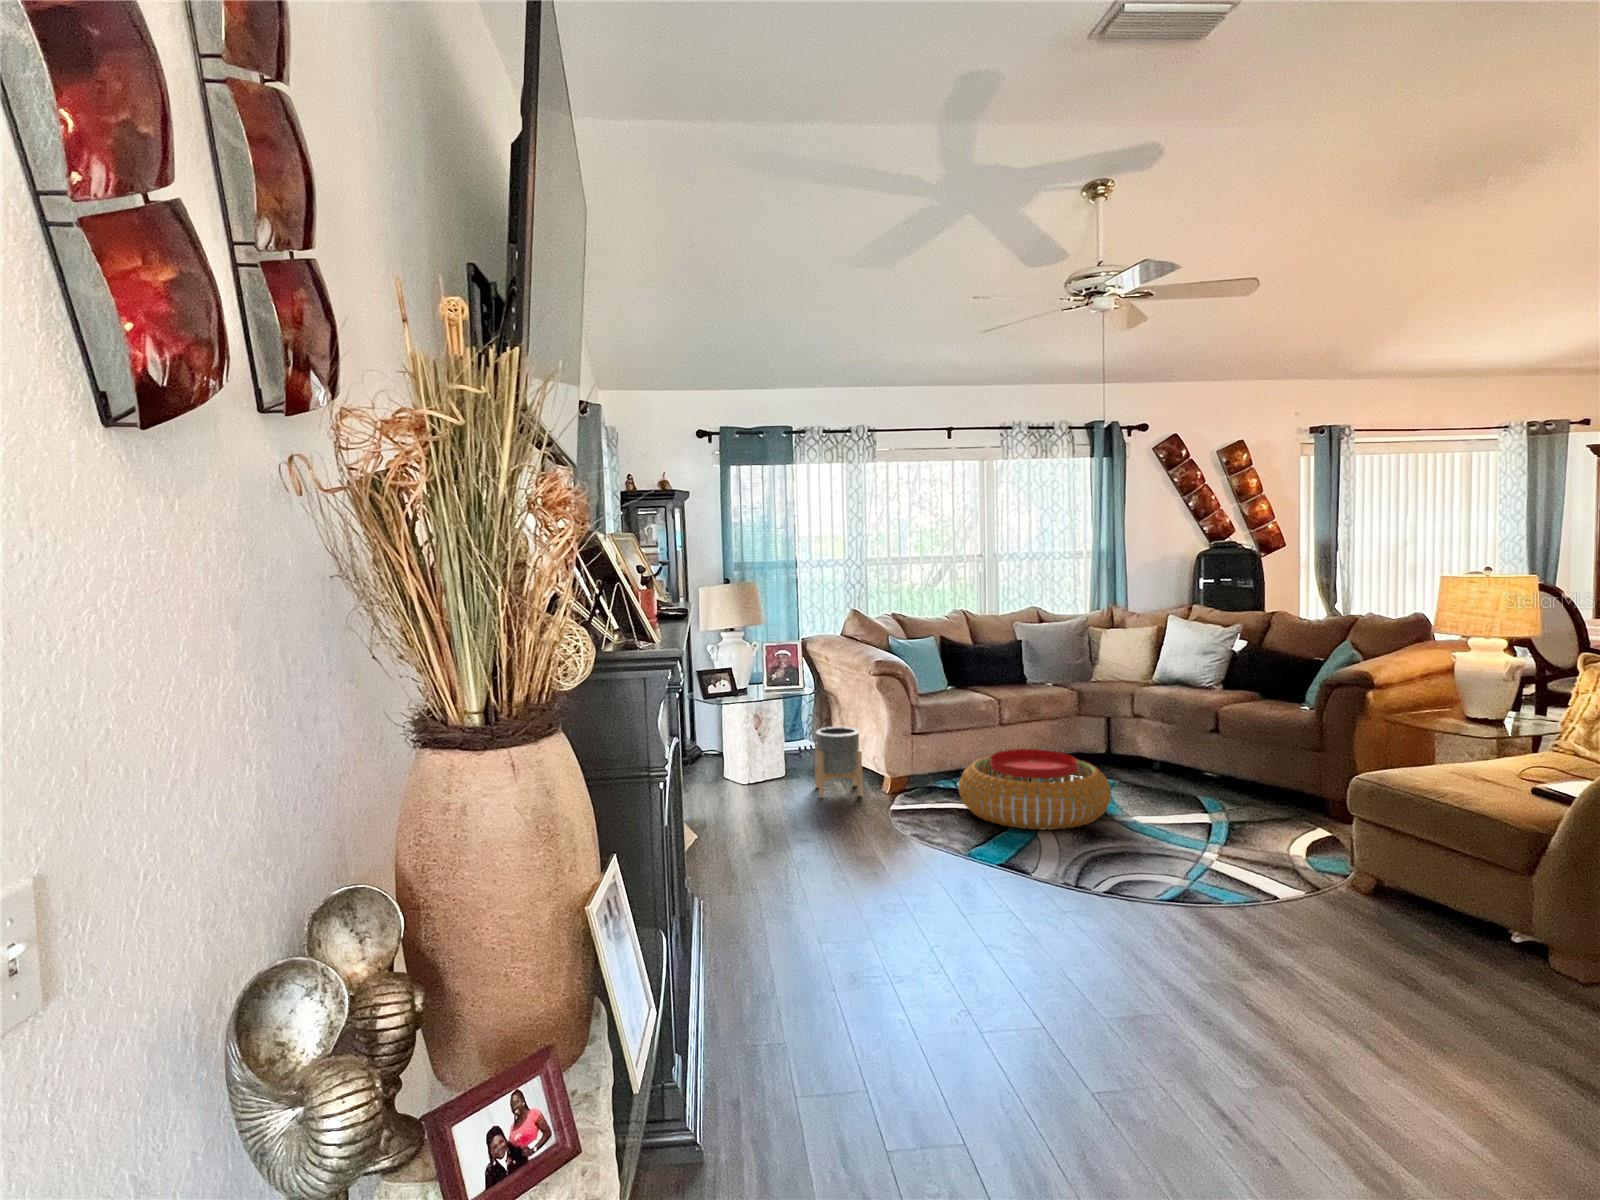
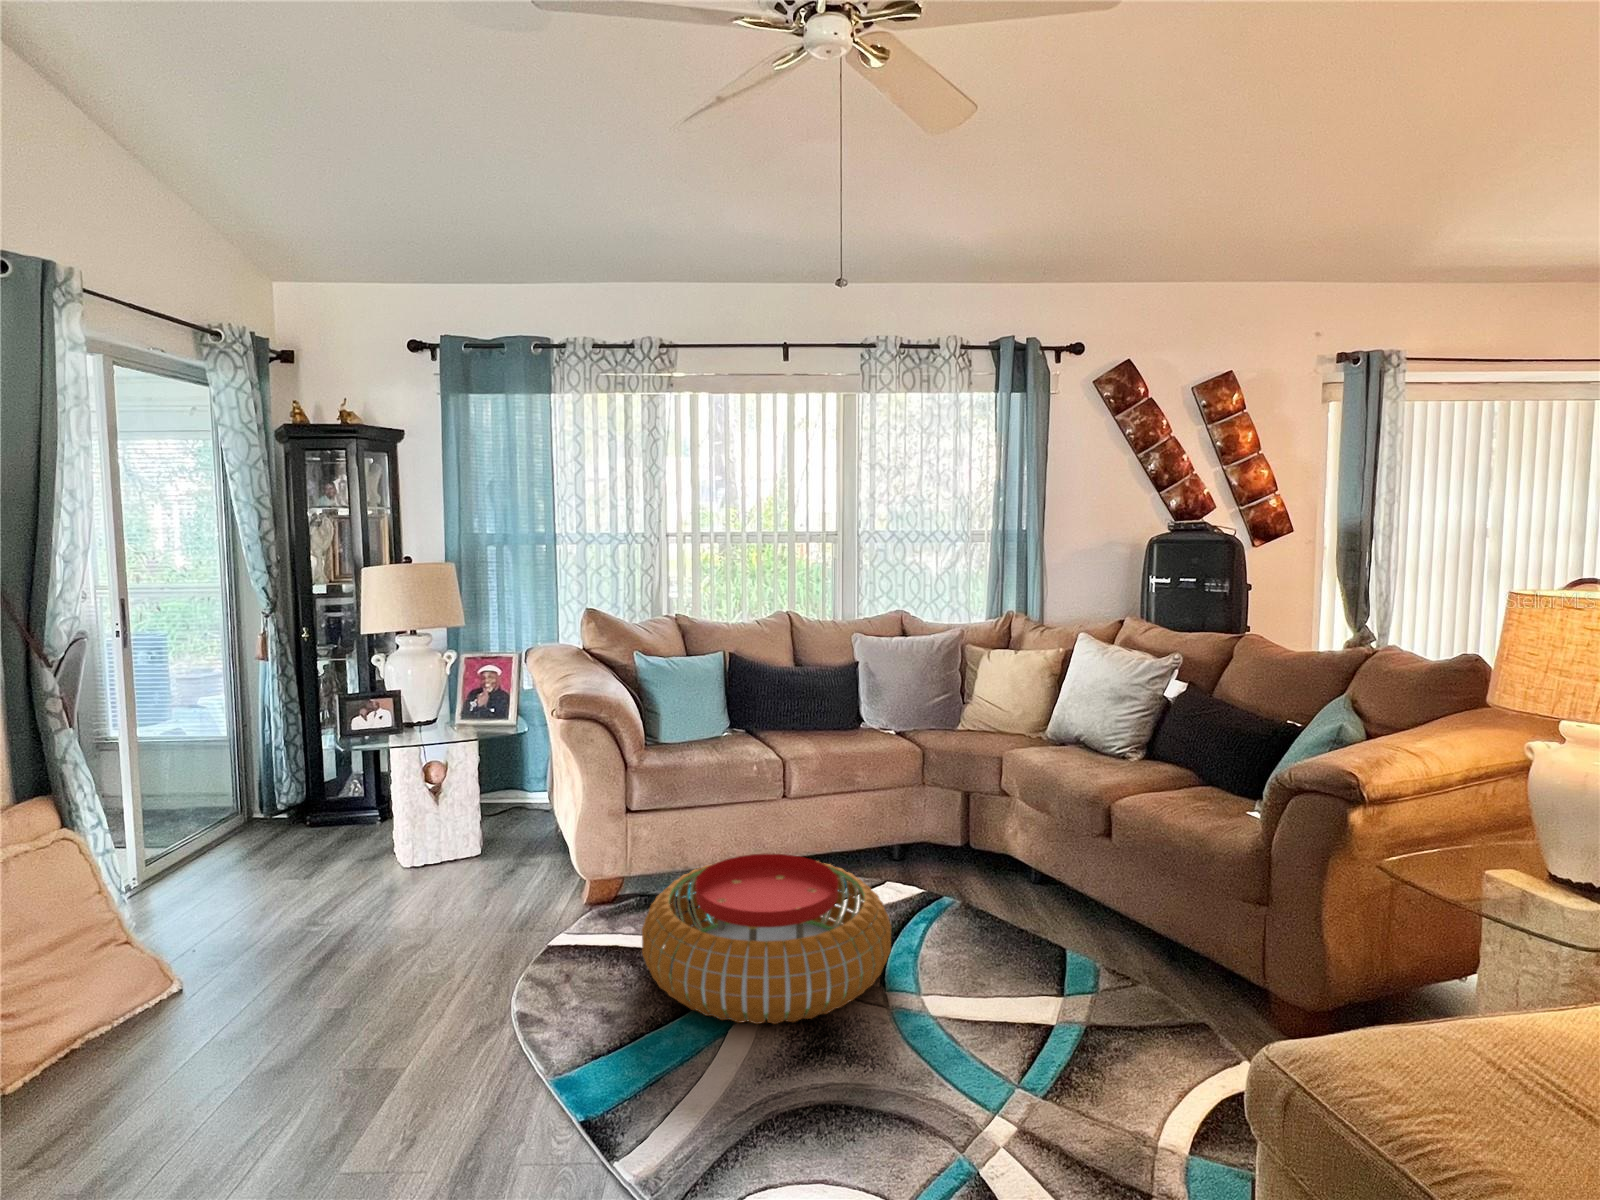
planter: present [815,727,863,798] -> none [469,791,557,907]

